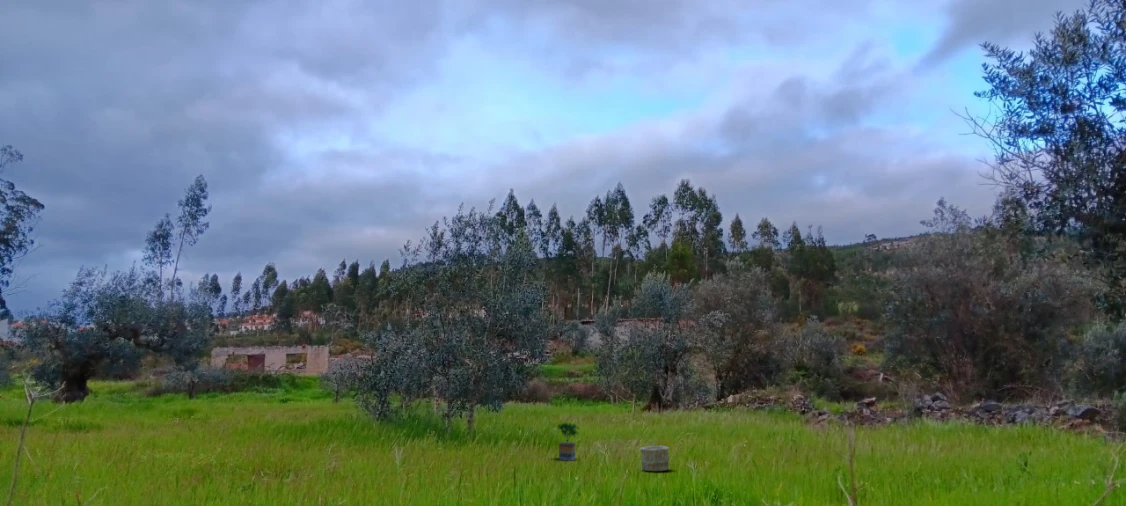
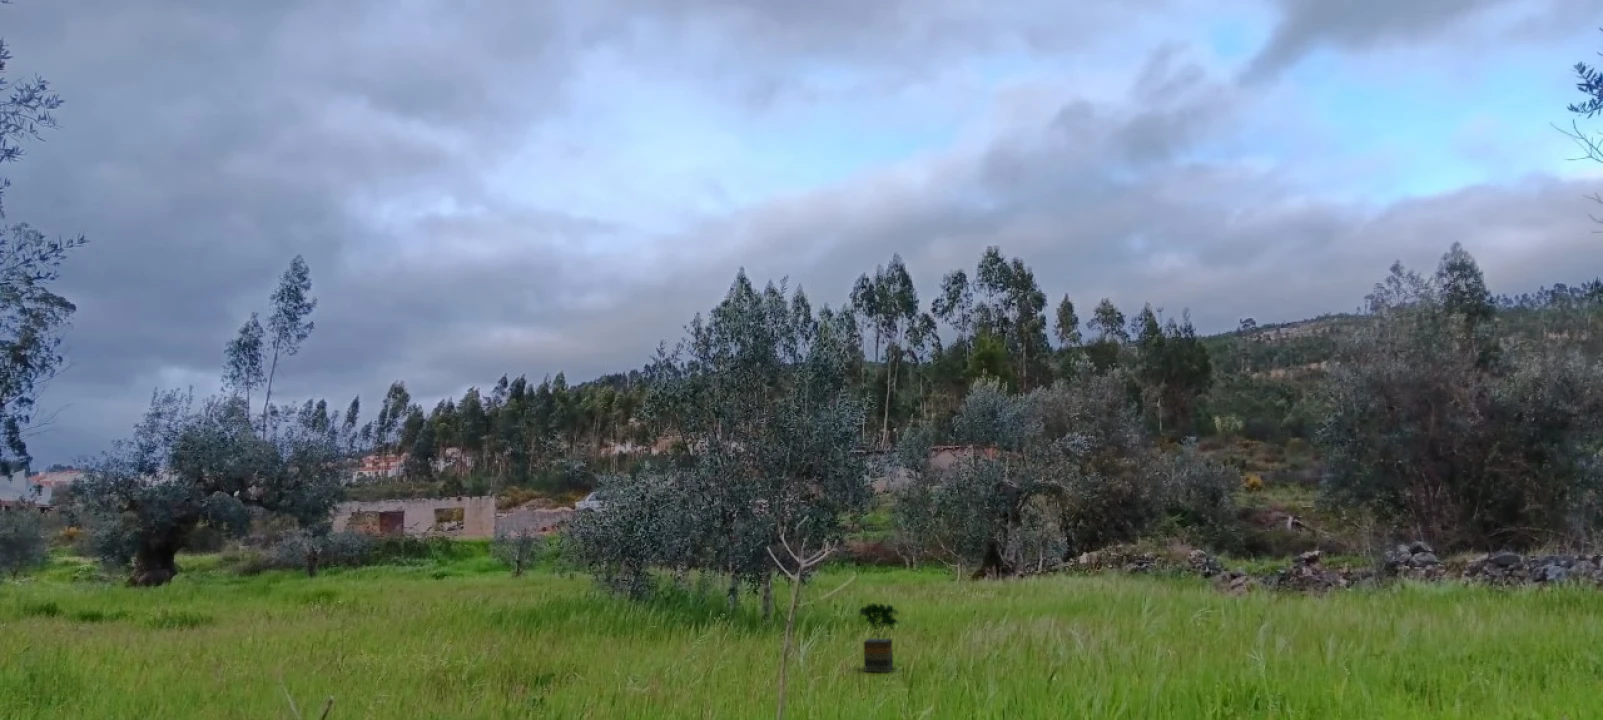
wooden bucket: present [640,446,669,471] -> none [1025,645,1083,696]

